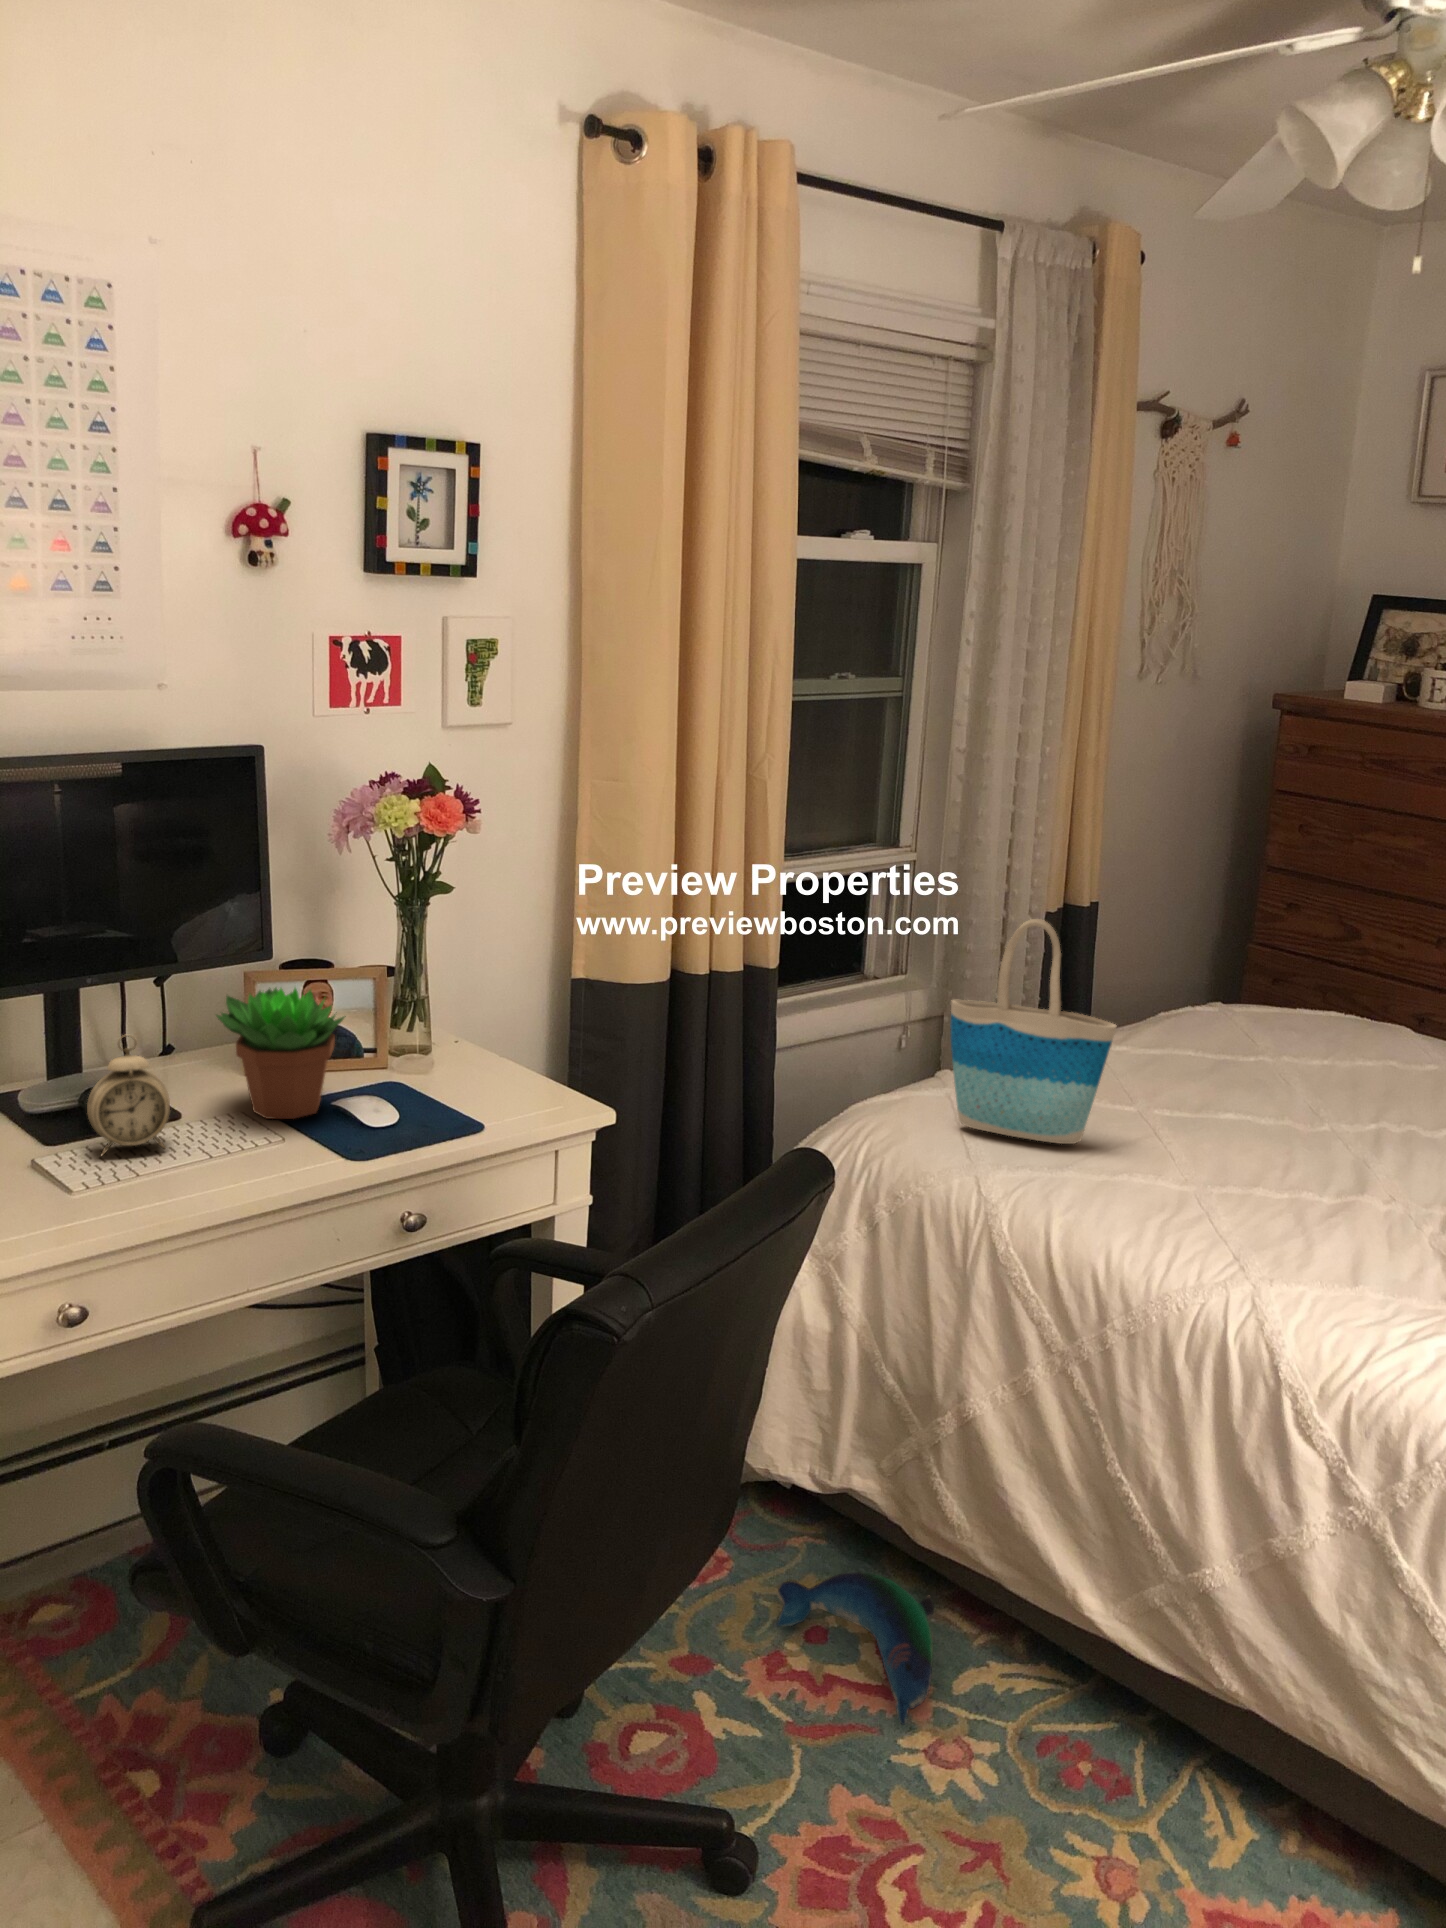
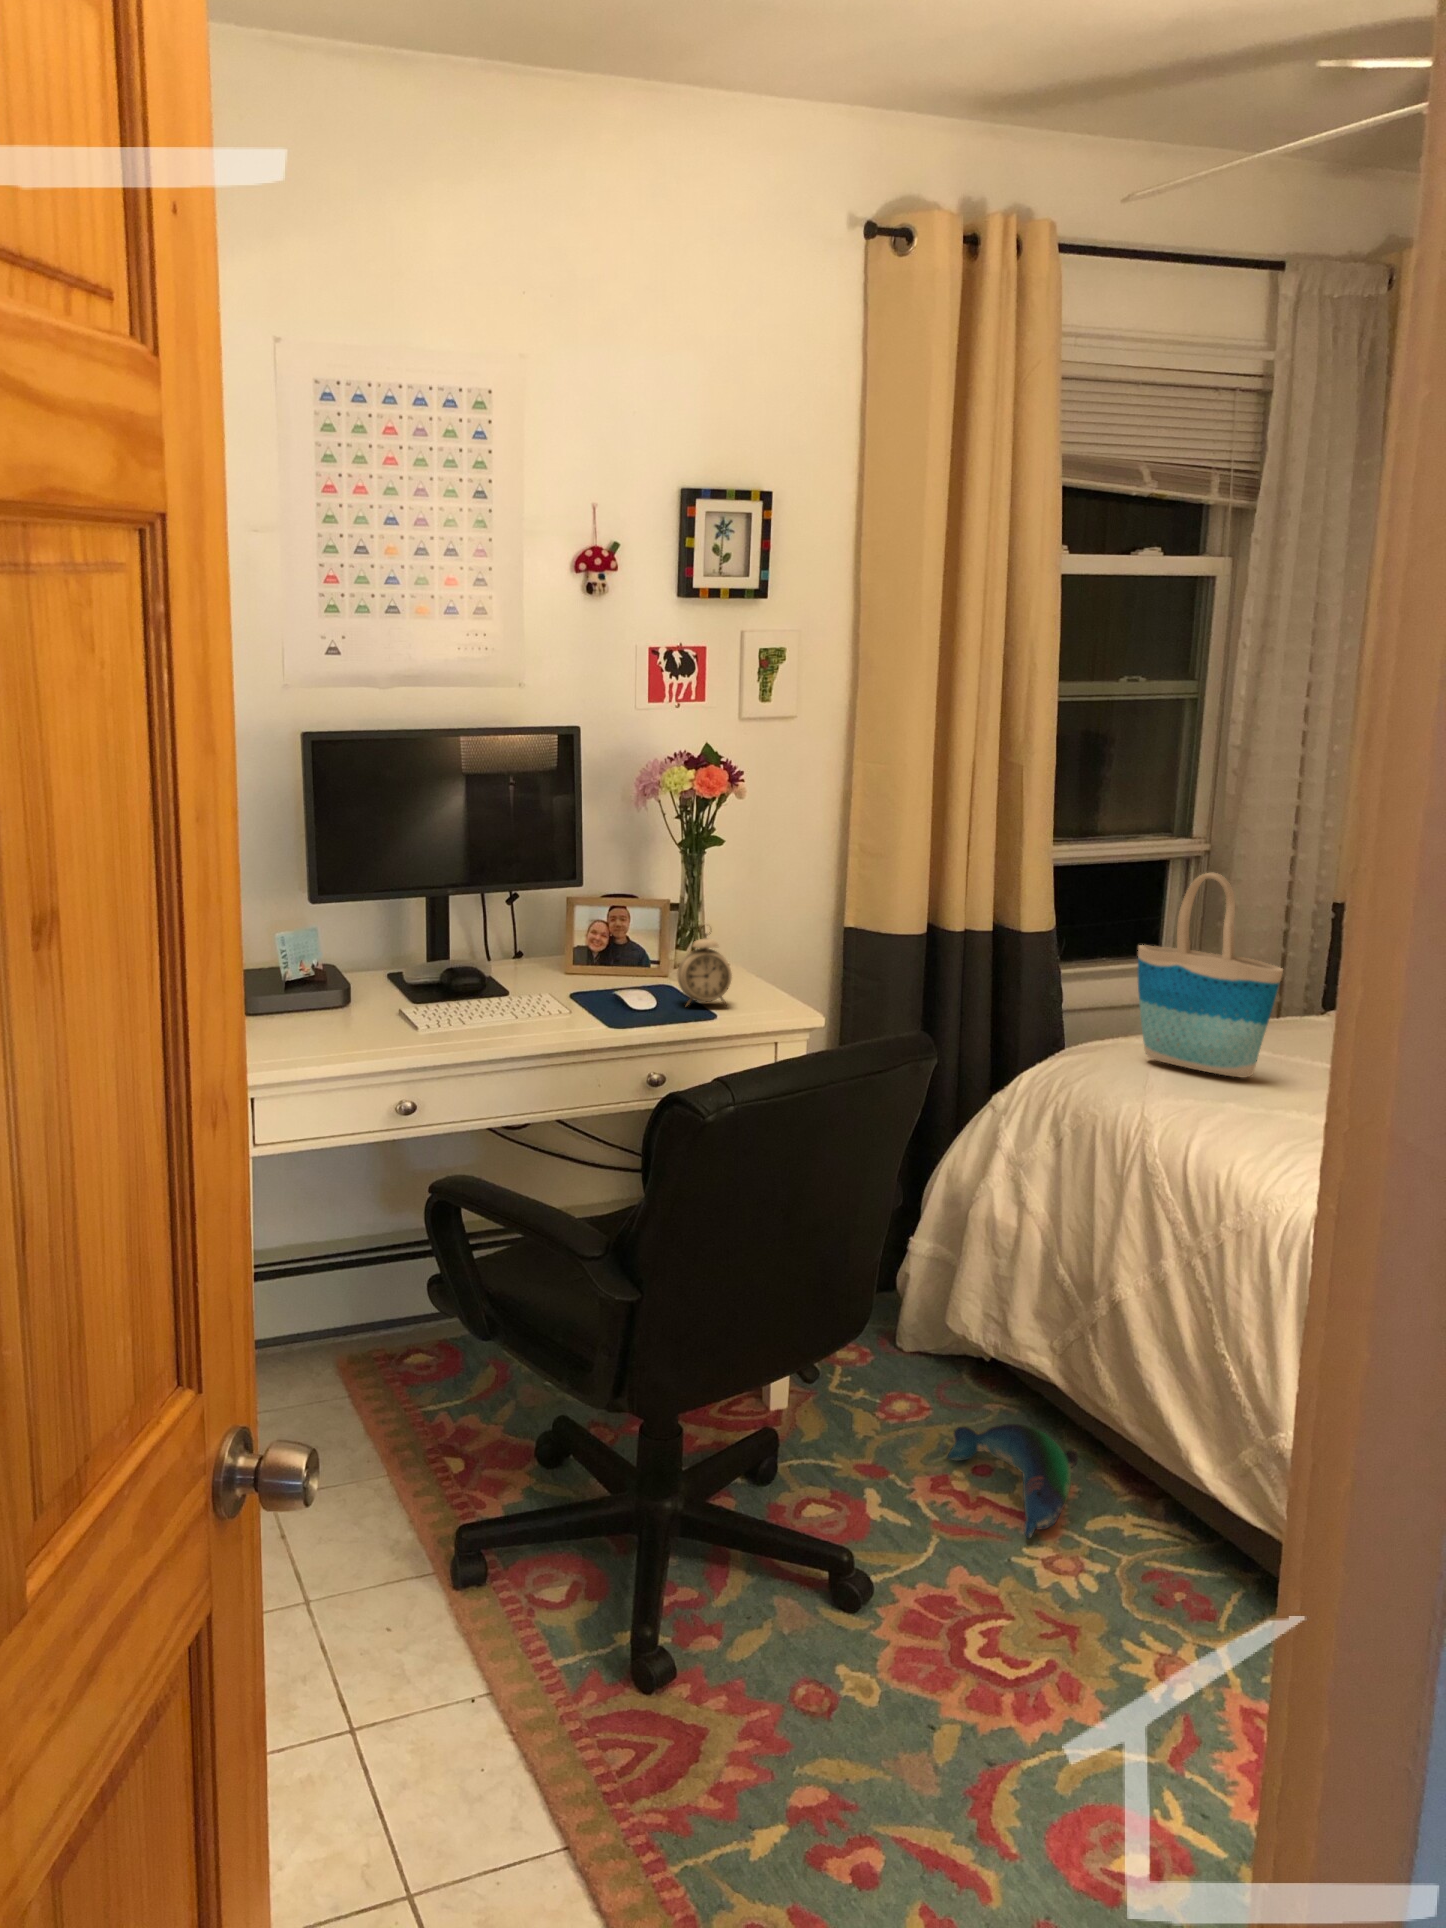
succulent plant: present [216,988,346,1119] -> none [531,901,627,1001]
alarm clock: present [87,1034,170,1155] -> present [677,932,732,1005]

